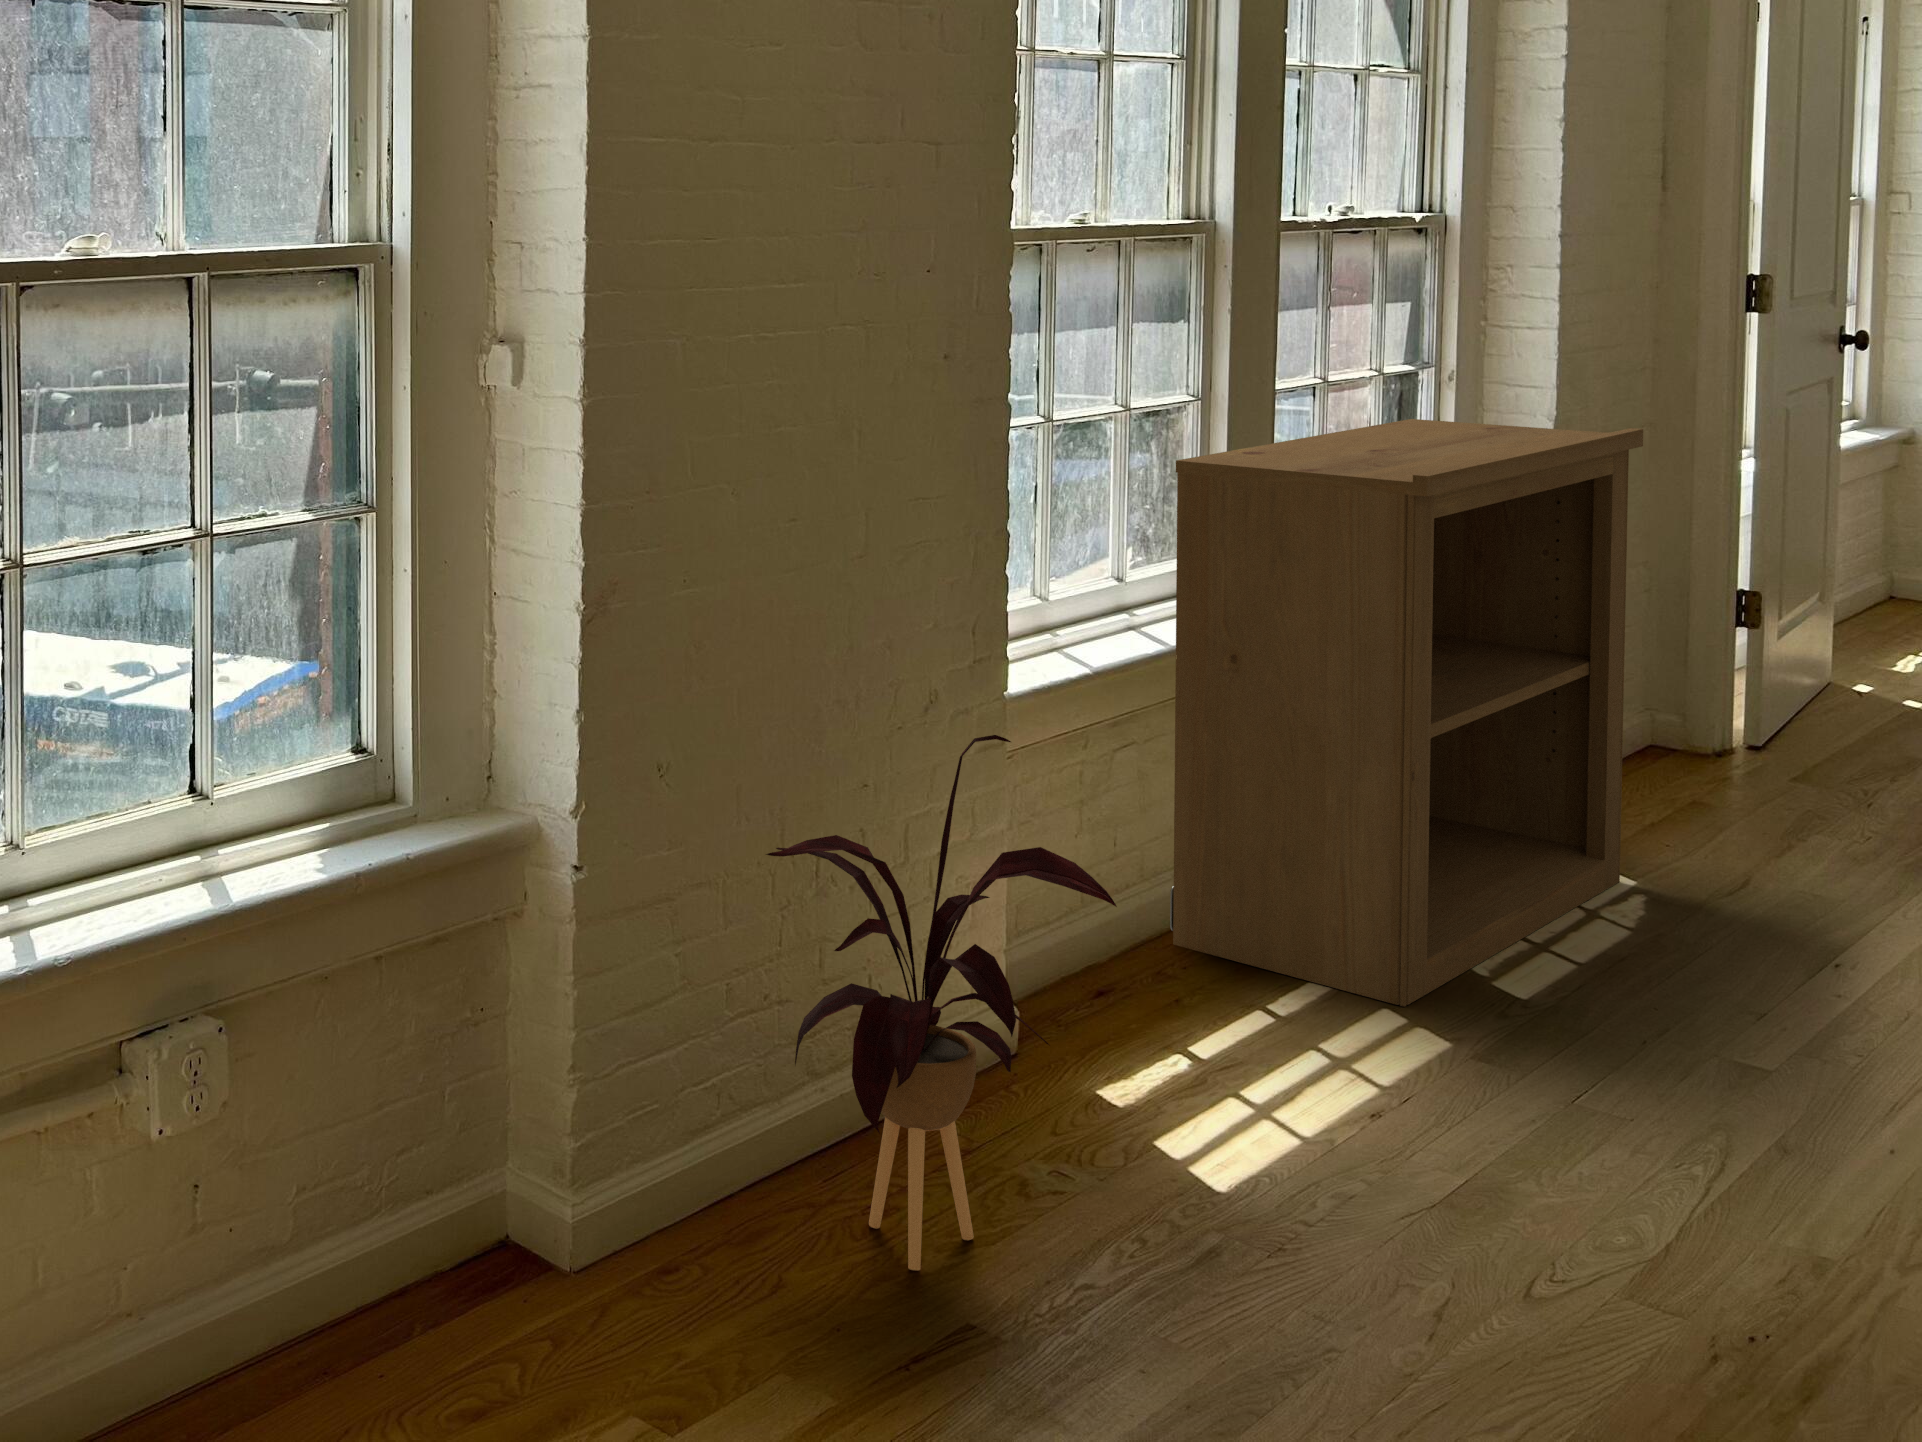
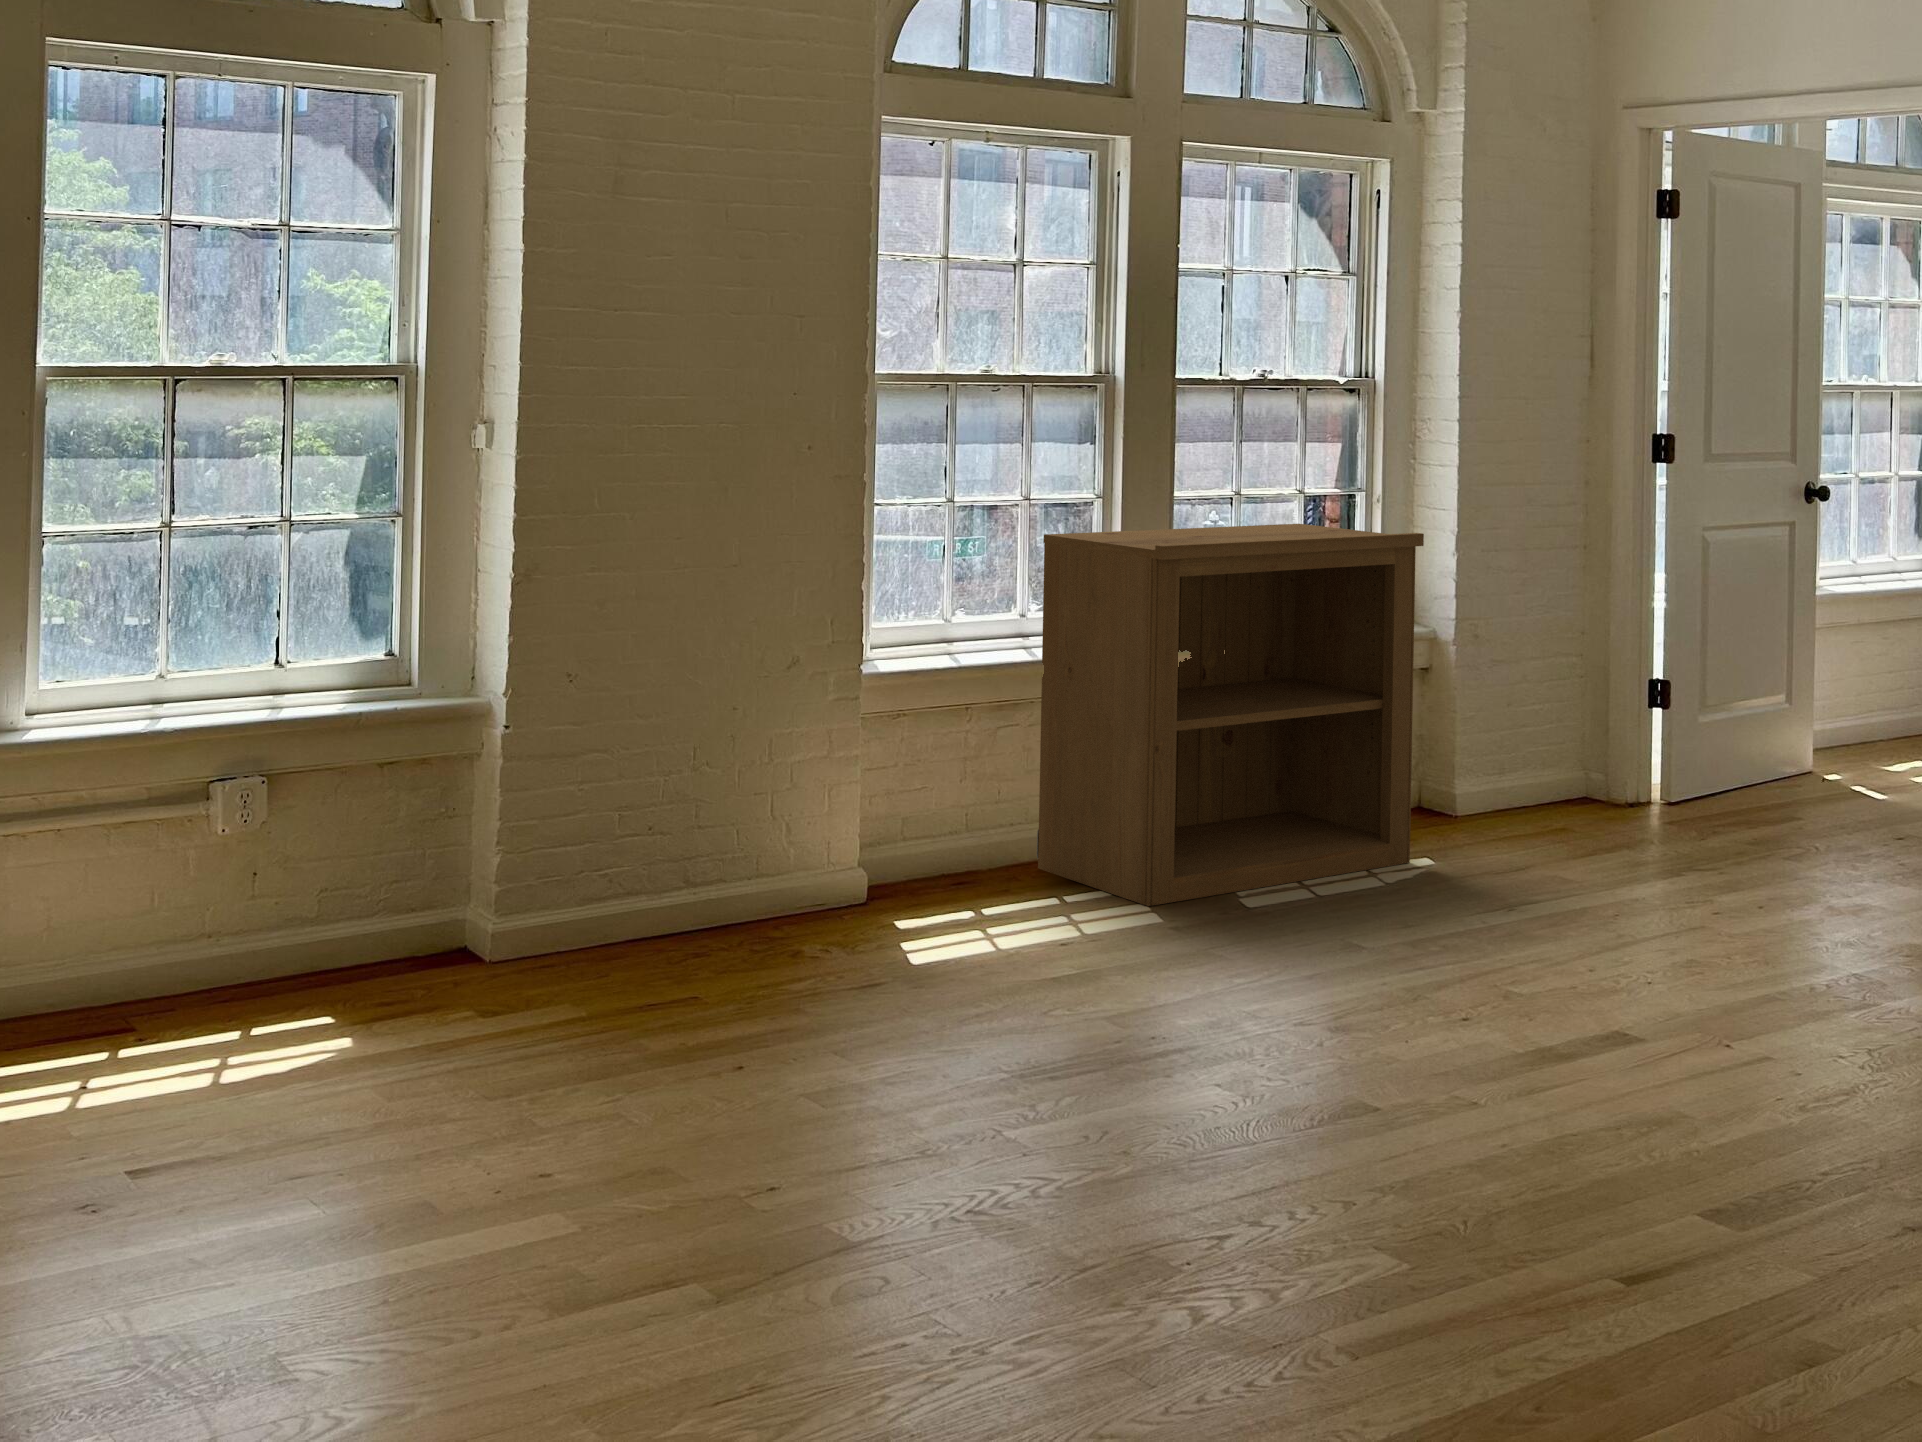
house plant: present [766,735,1117,1270] -> none [605,664,779,979]

